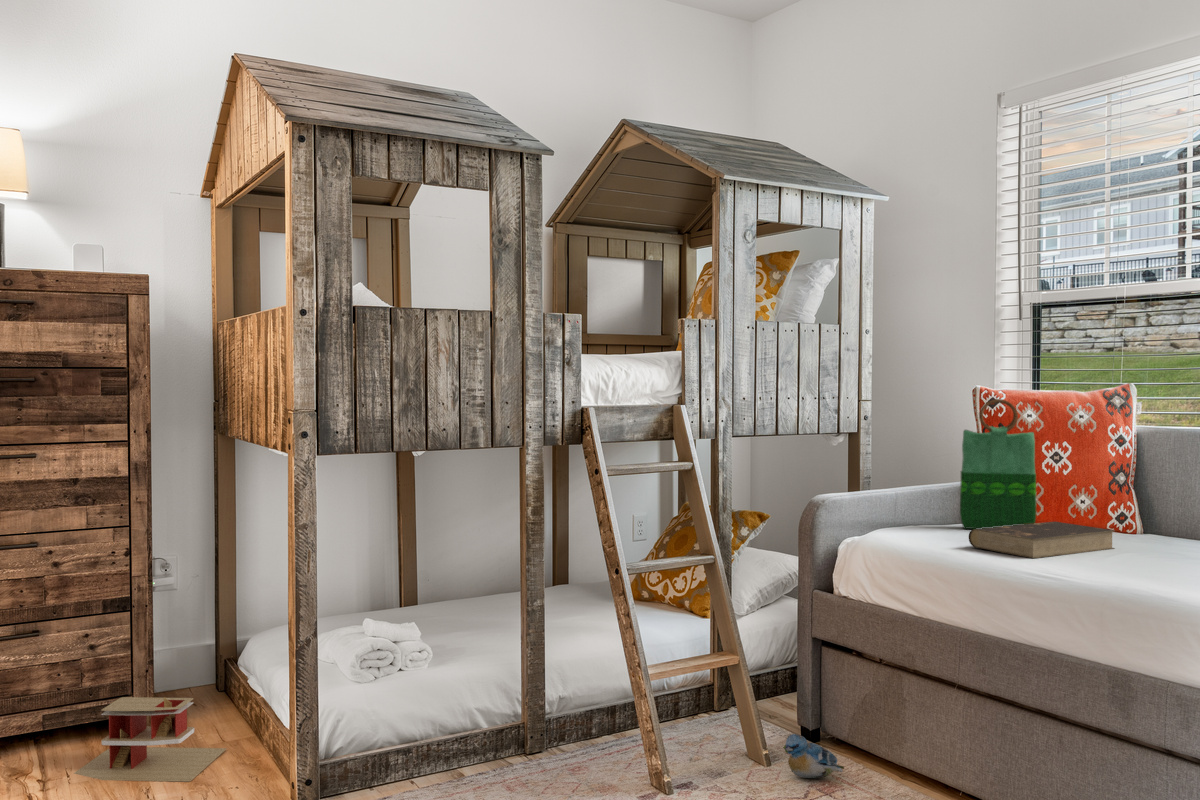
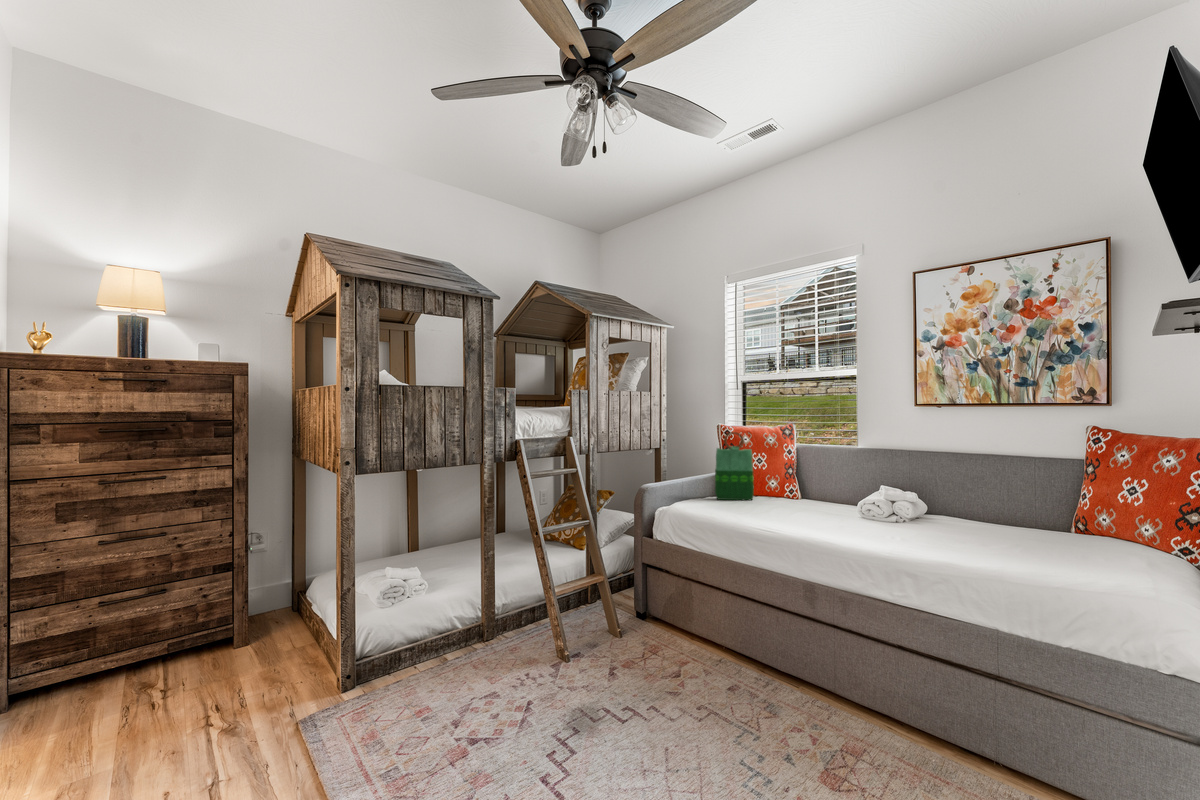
book: present [969,522,1115,558] -> none [726,497,799,521]
toy house: present [74,697,227,781] -> none [180,625,297,689]
plush toy: present [783,734,844,778] -> none [631,621,664,646]

